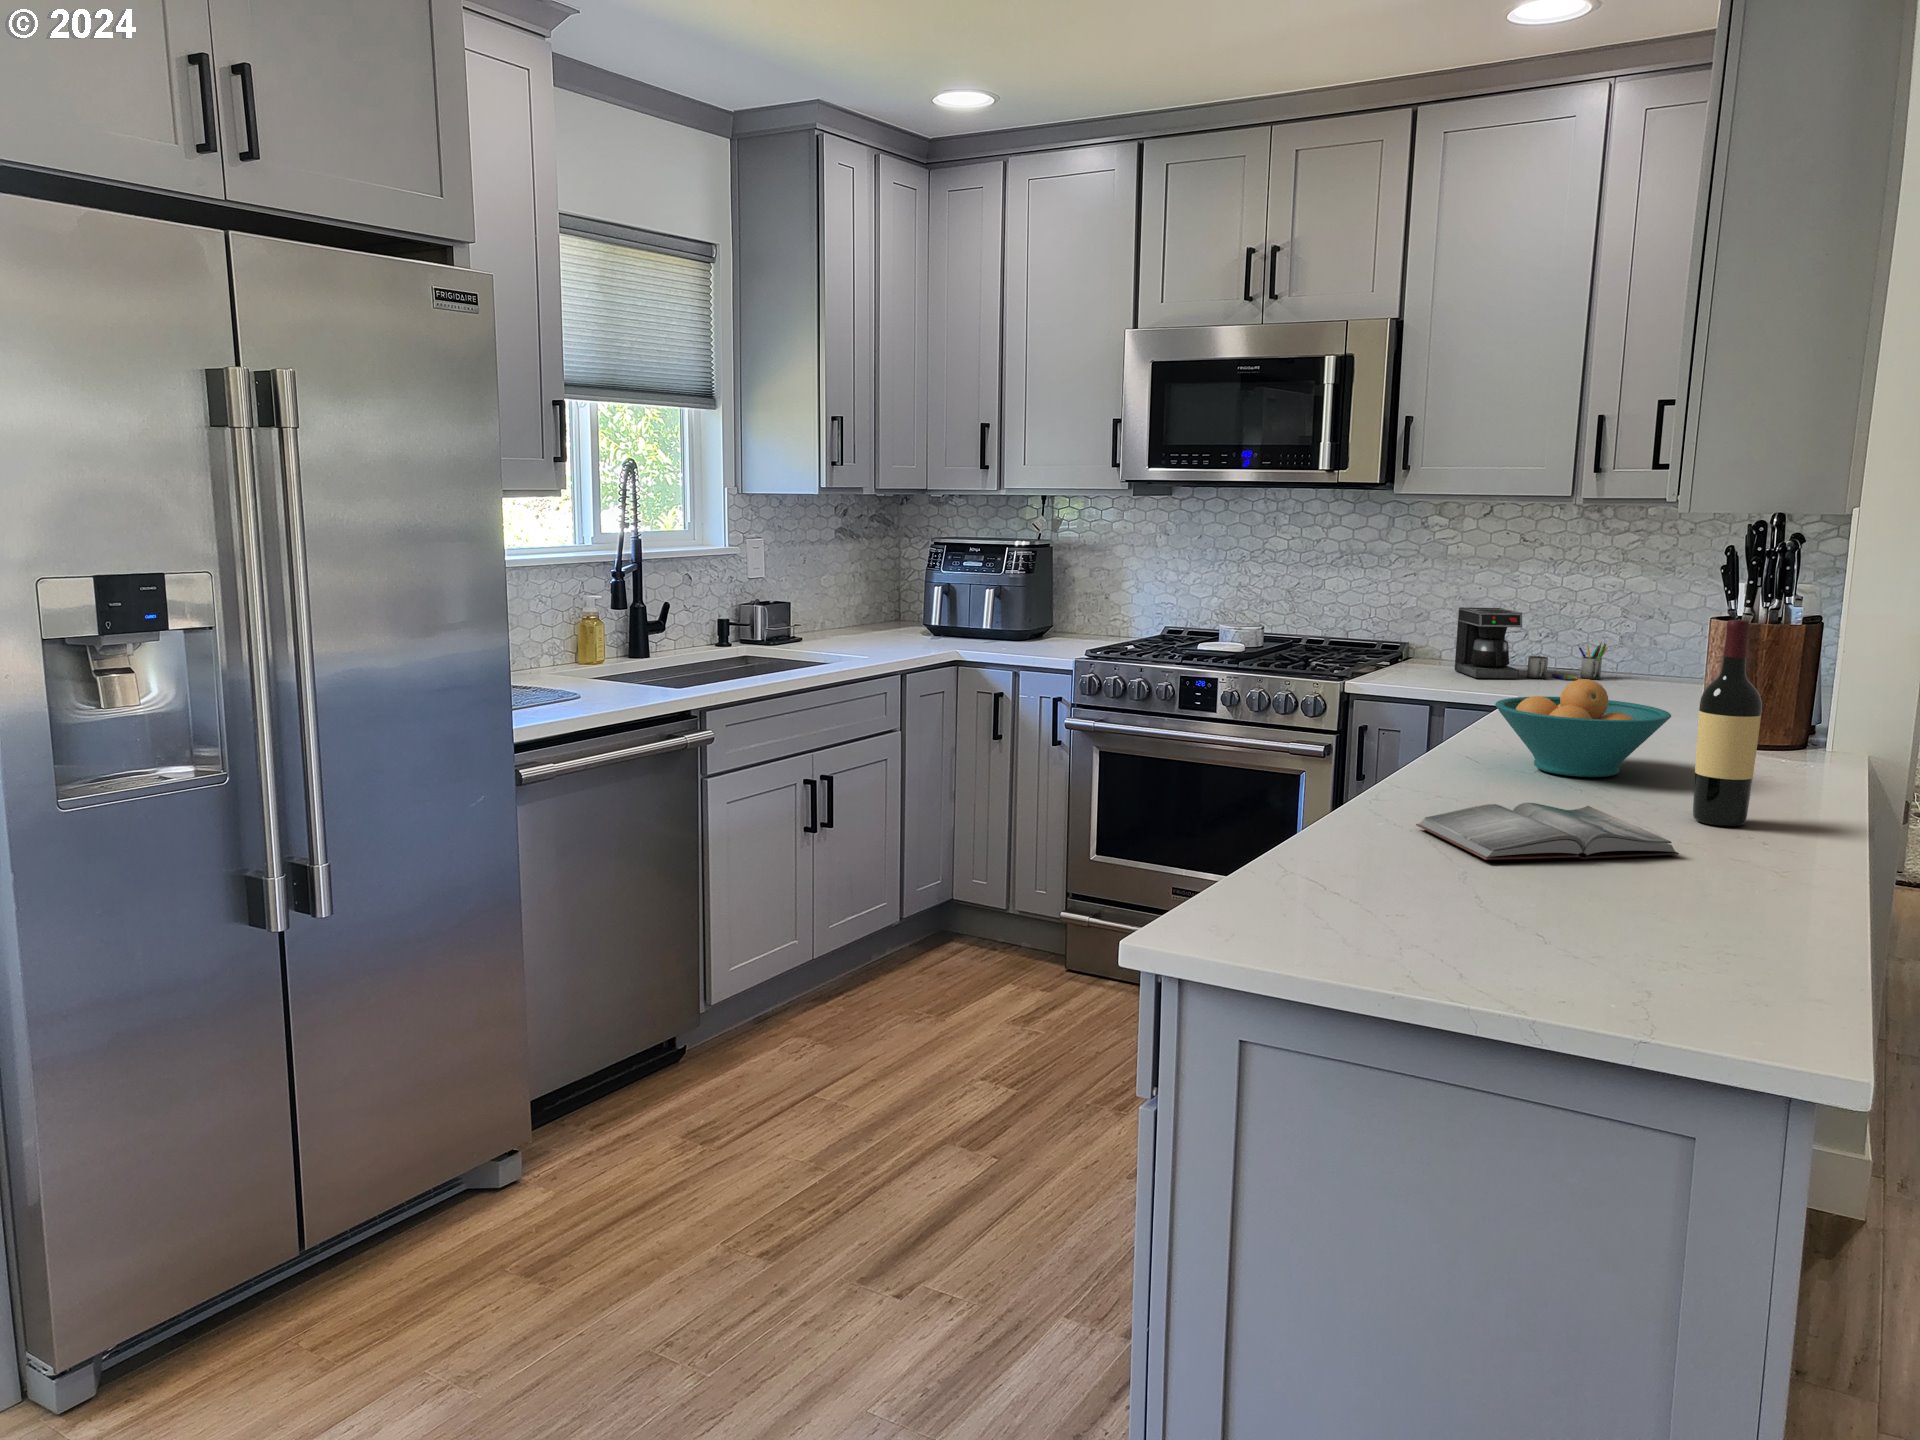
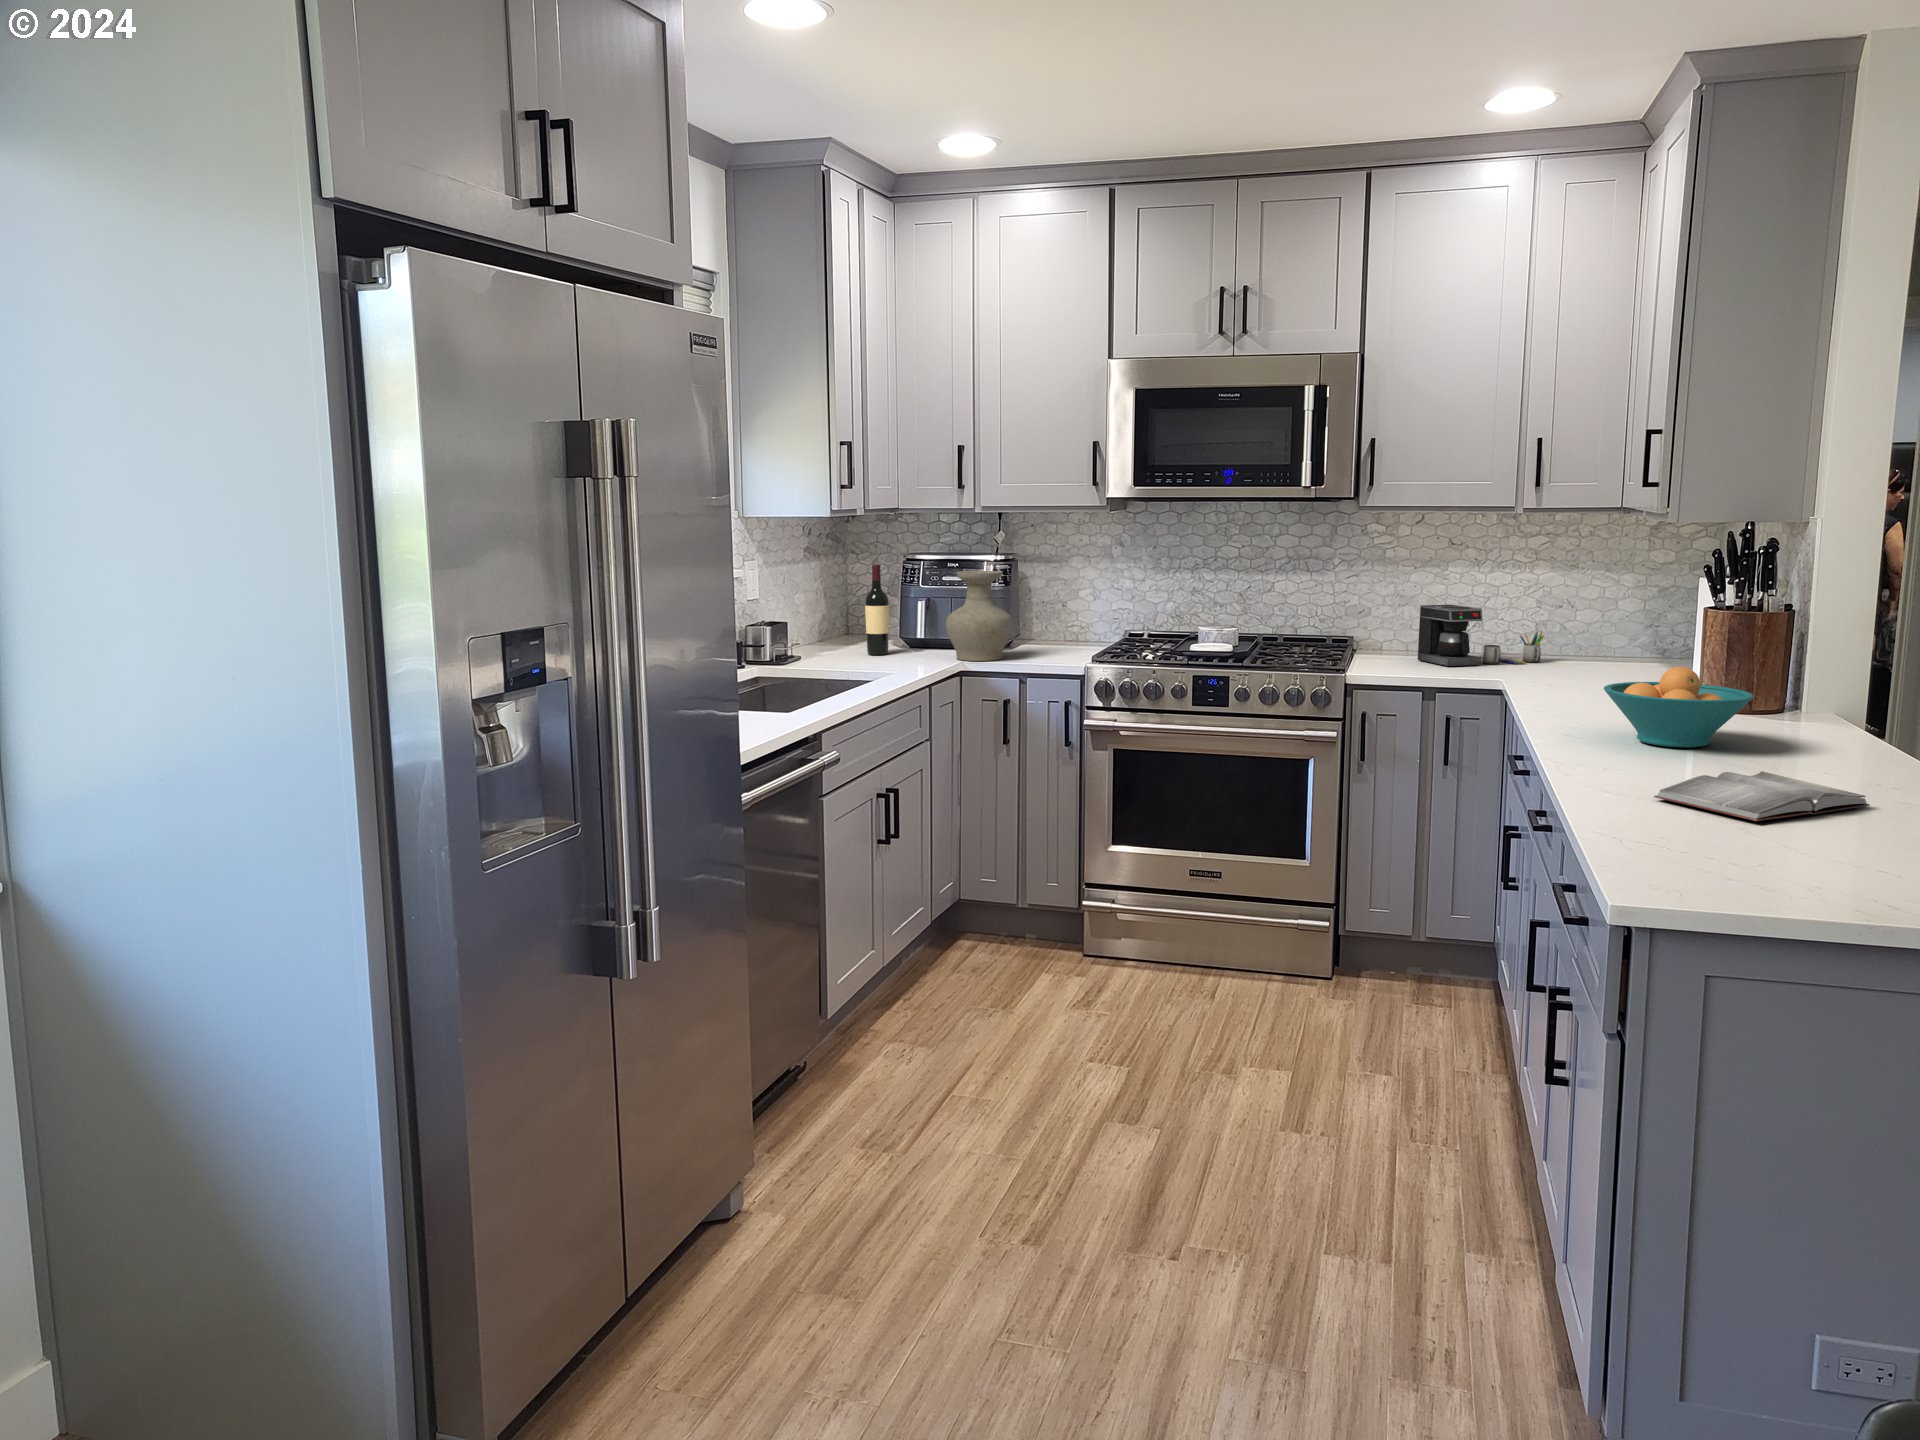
vase: none [943,555,1014,650] -> present [946,571,1013,661]
wine bottle: present [1693,620,1762,826] -> present [865,564,889,655]

